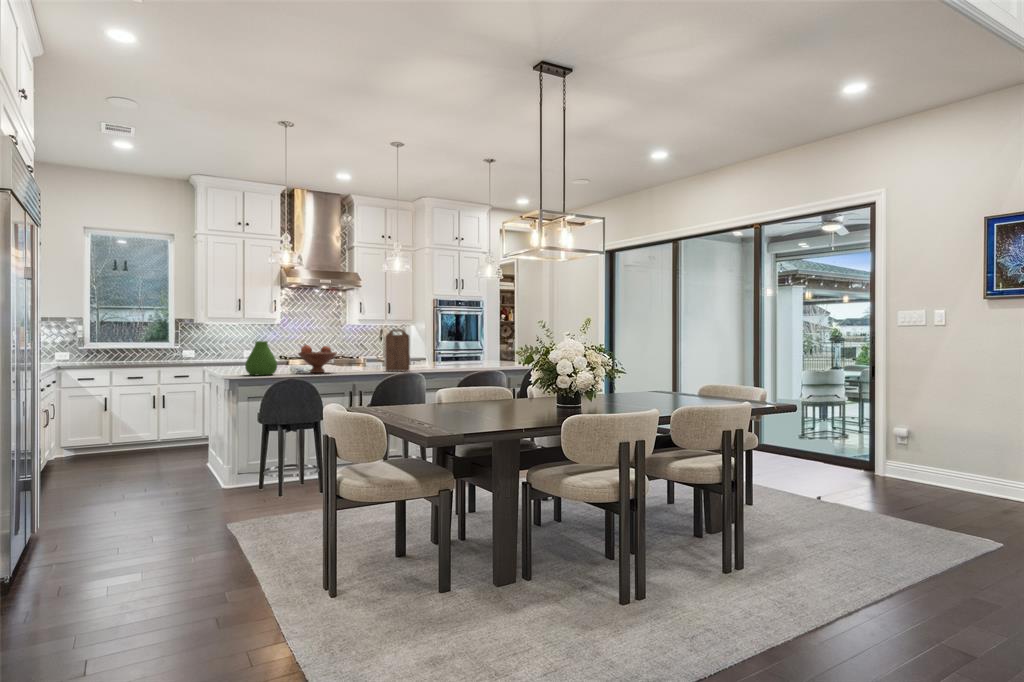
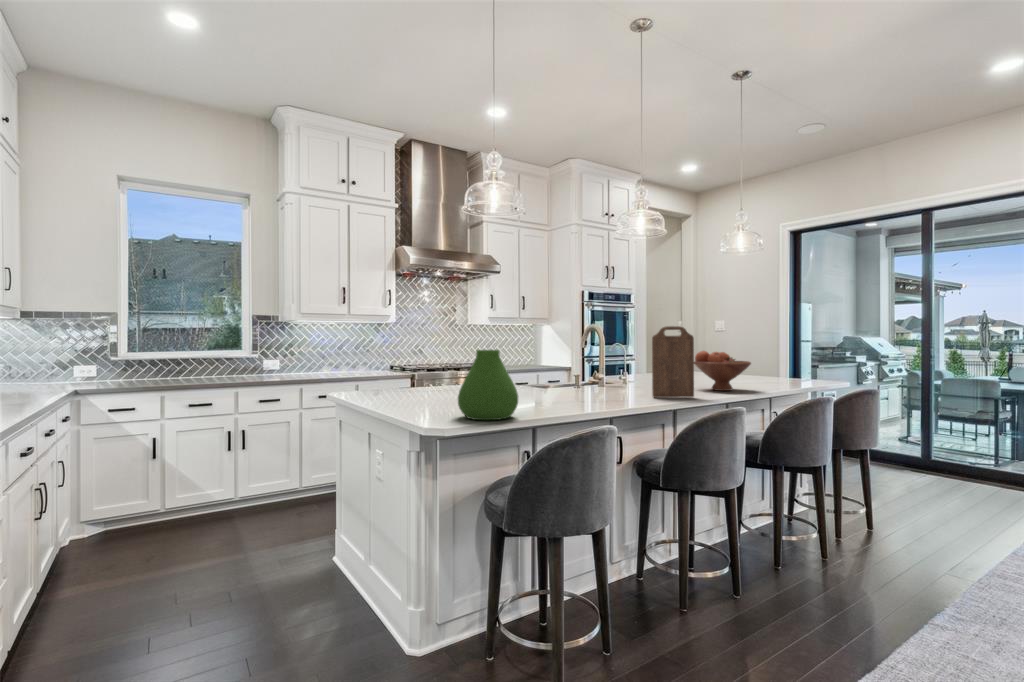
fruit bowl: present [298,345,336,373] -> present [694,351,751,391]

